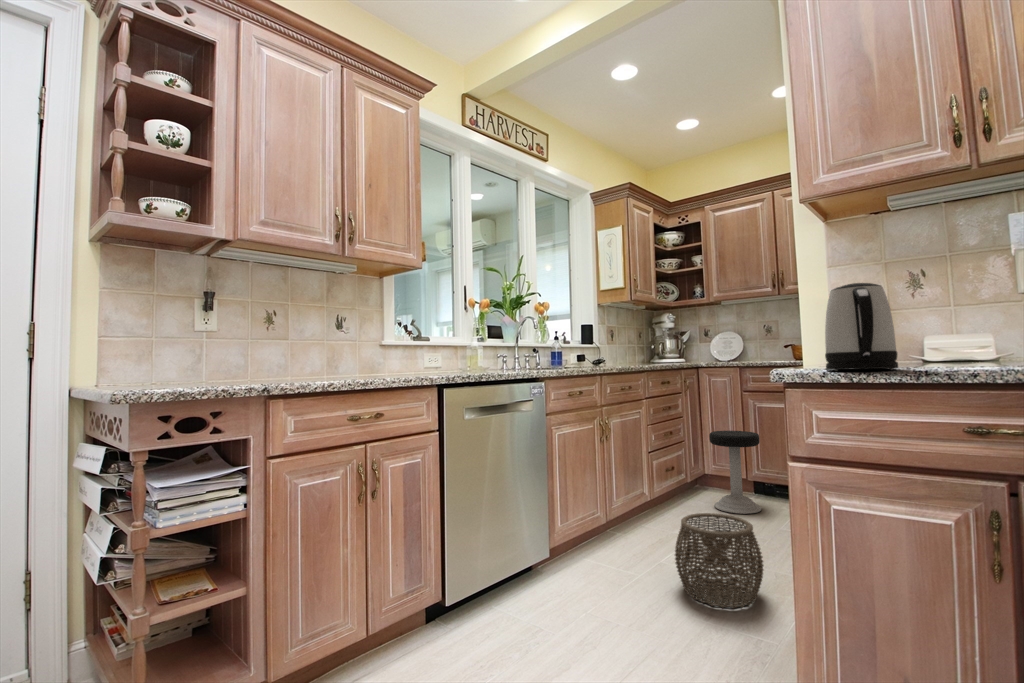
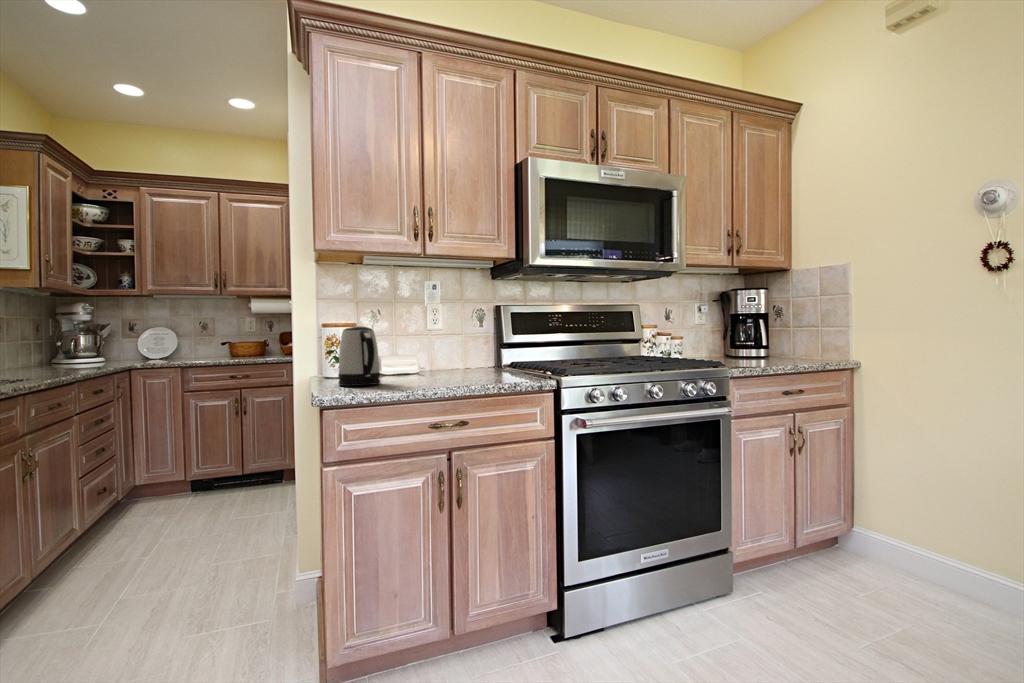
stool: present [709,431,761,514] -> none [152,433,207,519]
woven basket: present [675,513,764,608] -> none [159,515,249,606]

